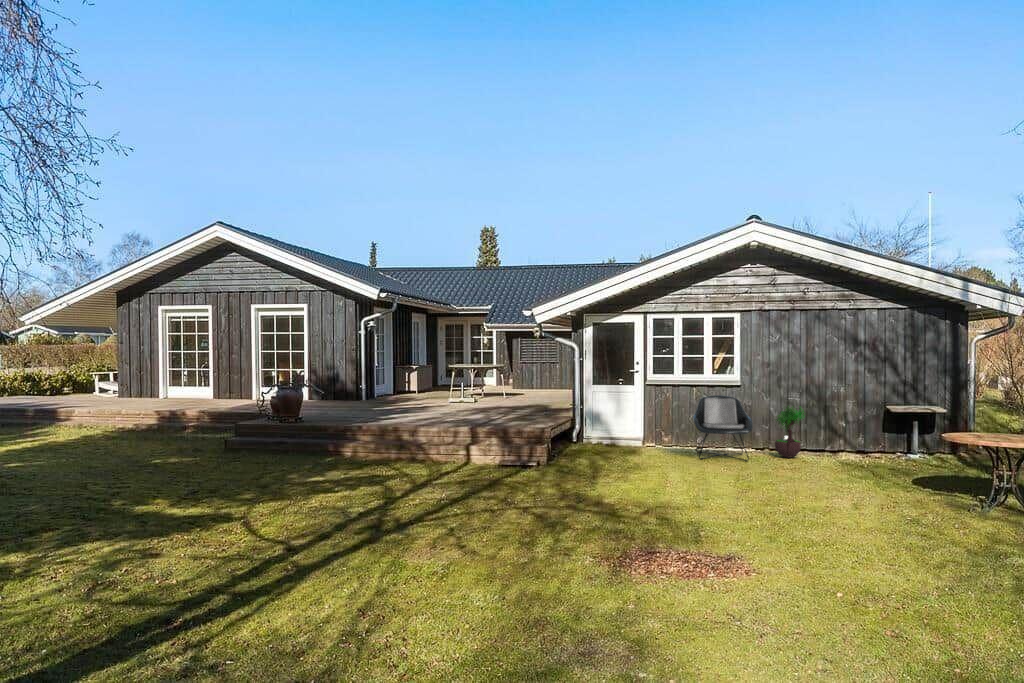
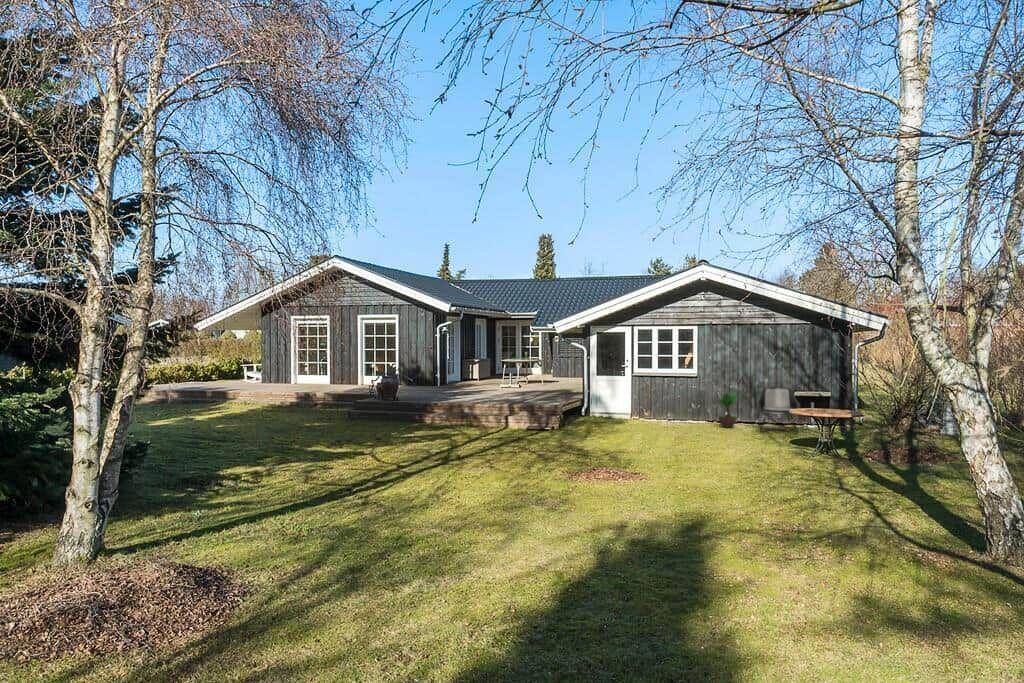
lounge chair: present [693,395,753,462] -> present [757,387,800,434]

